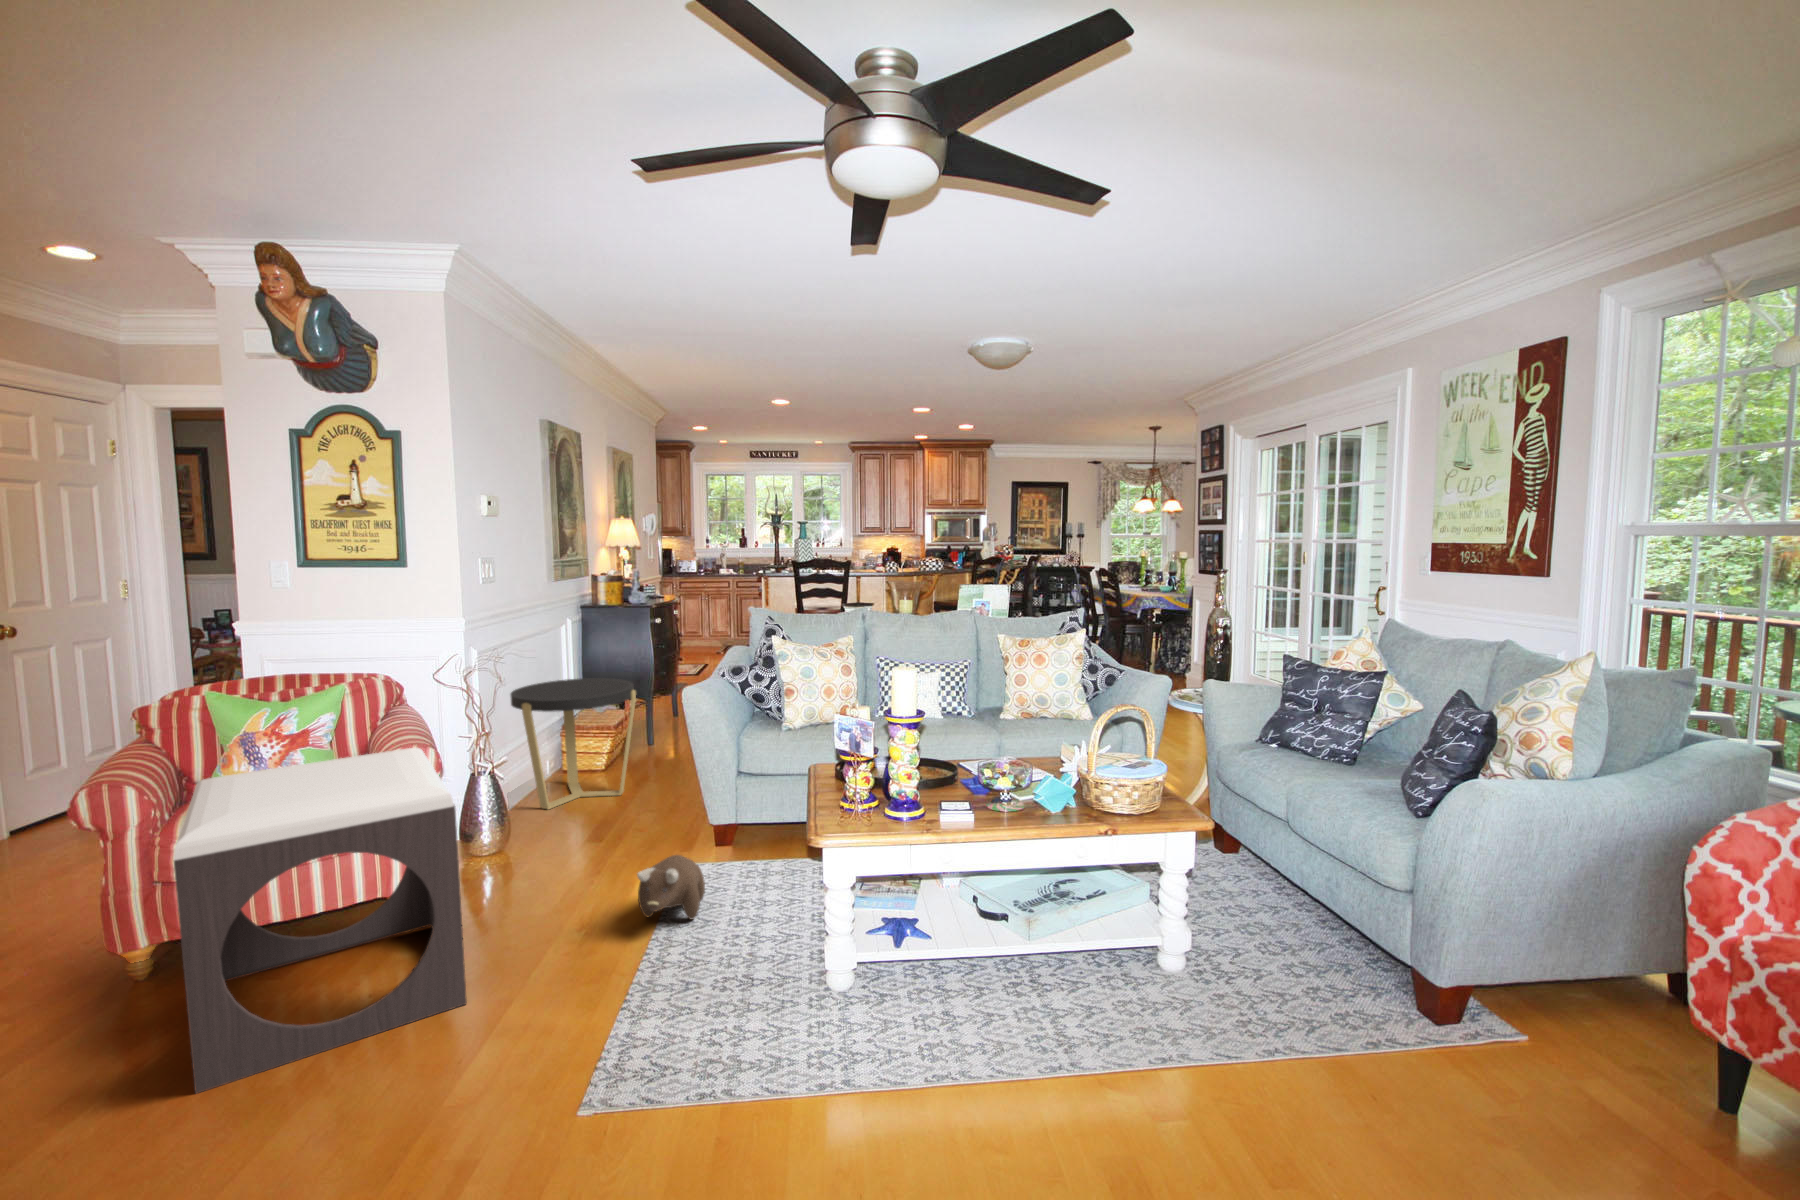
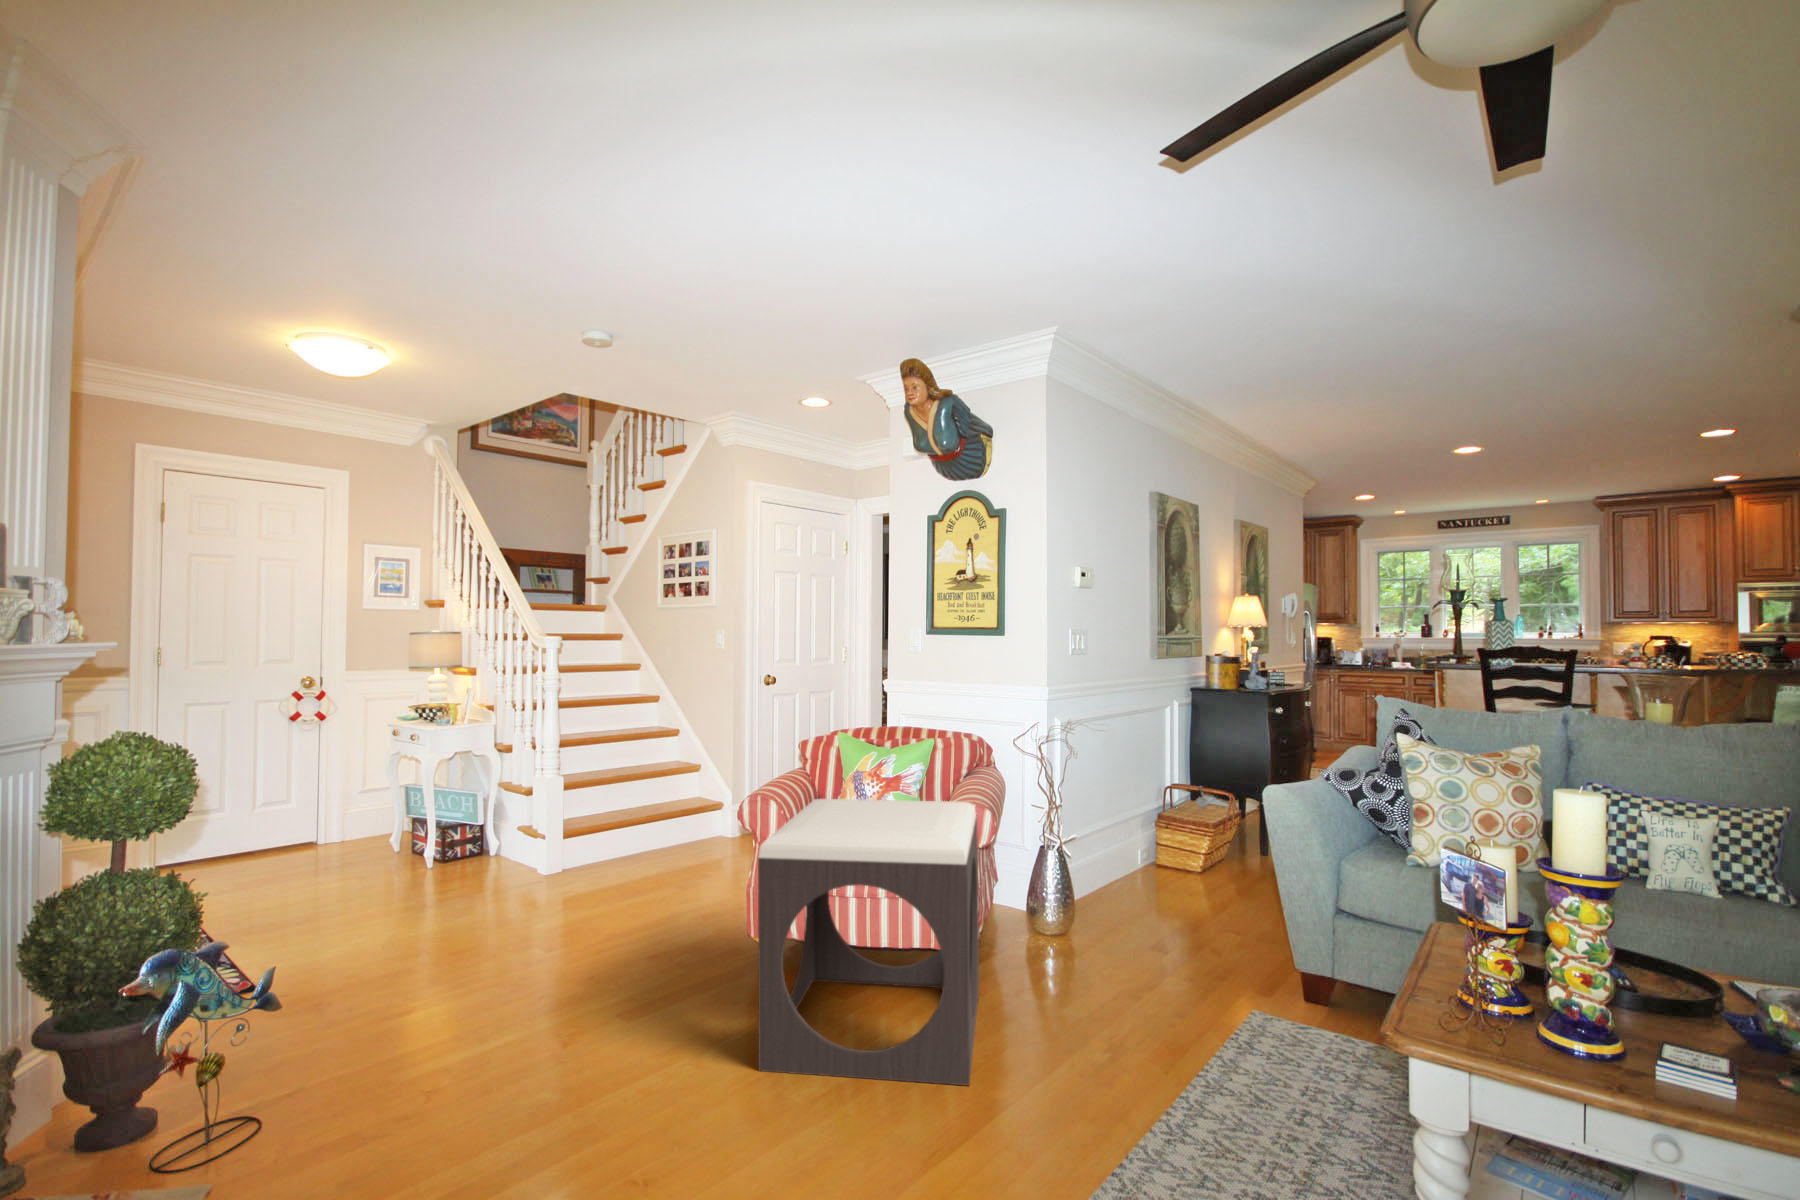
side table: present [511,678,636,809] -> none [1095,764,1228,908]
plush toy: present [637,855,705,920] -> none [1167,995,1266,1091]

